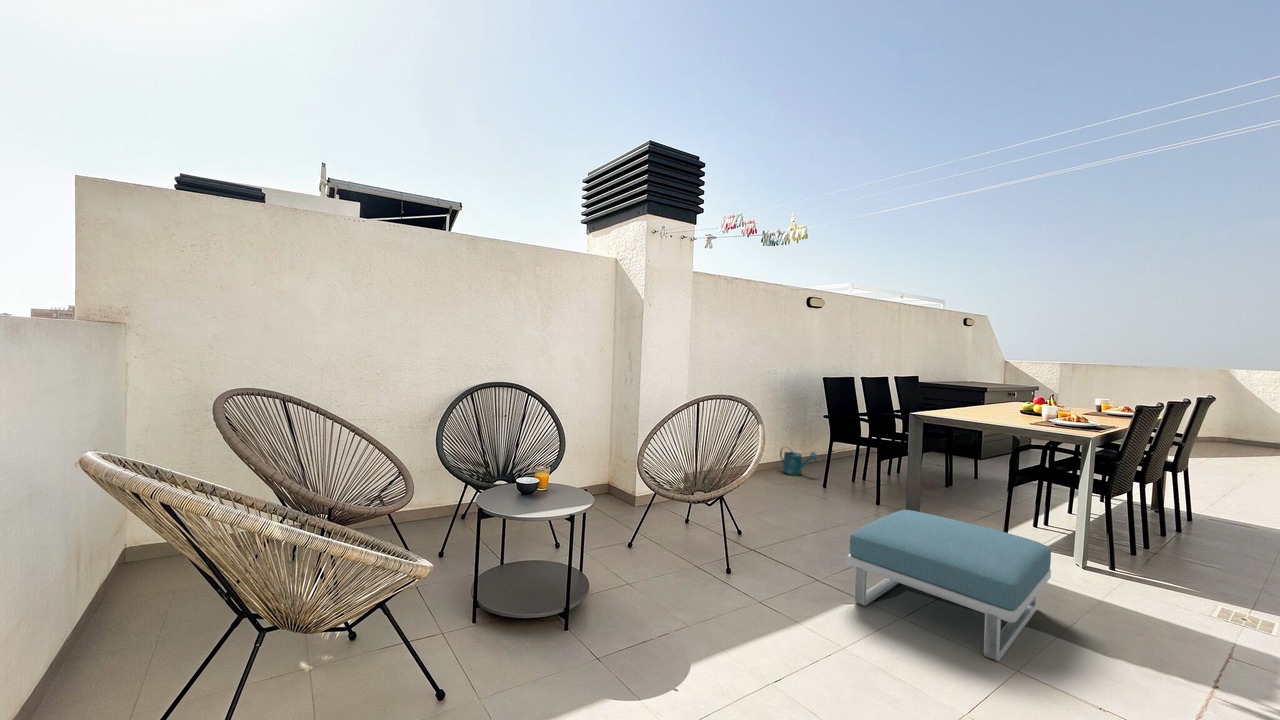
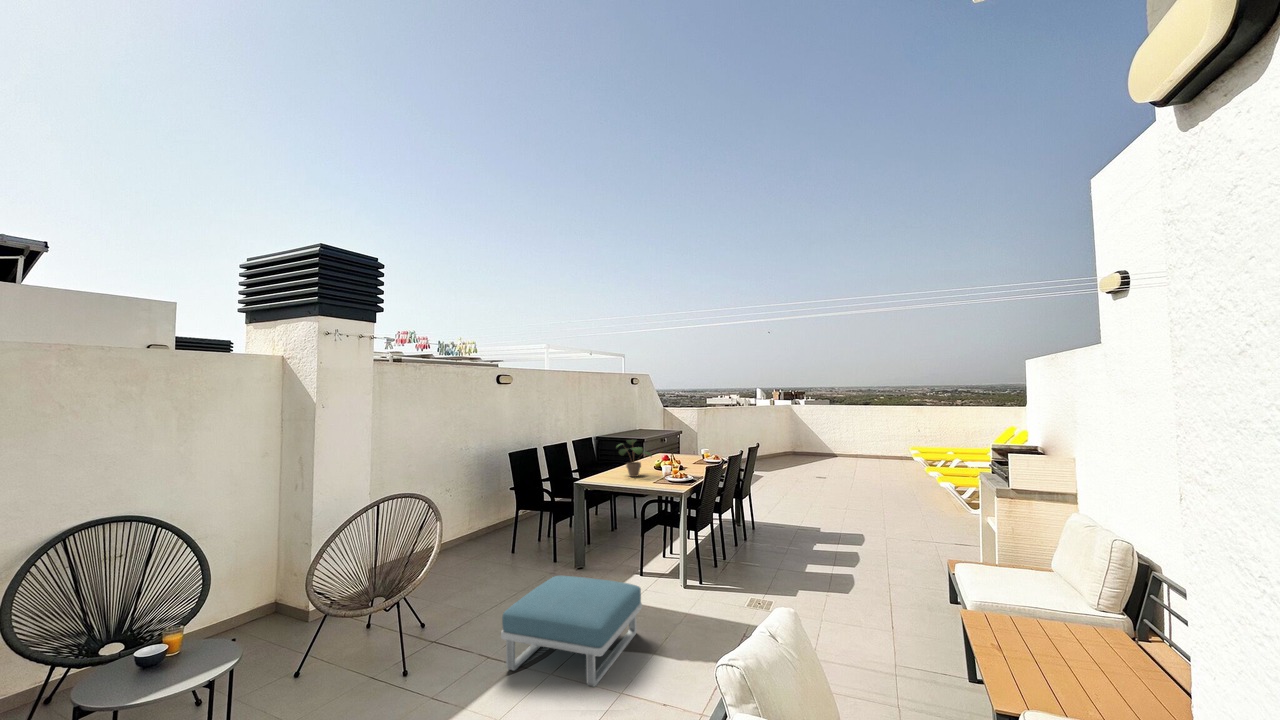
potted plant: none [967,369,1024,416] -> present [618,440,652,477]
watering can: present [780,448,817,475] -> none [480,518,513,545]

